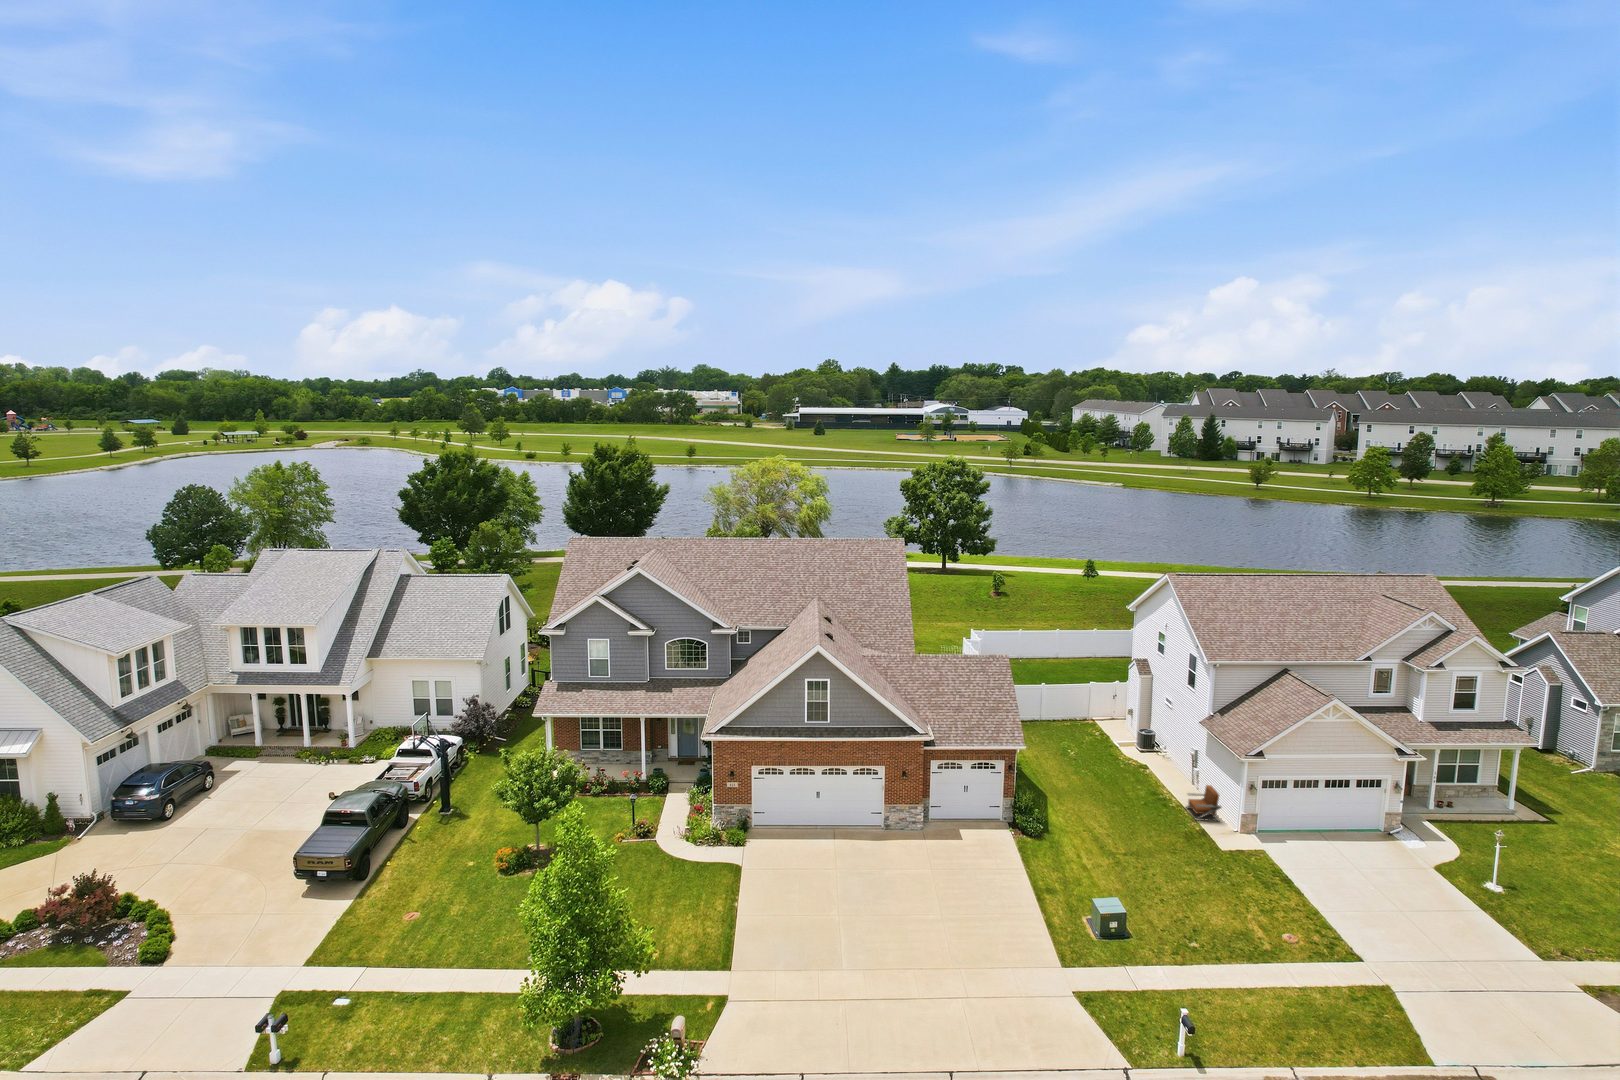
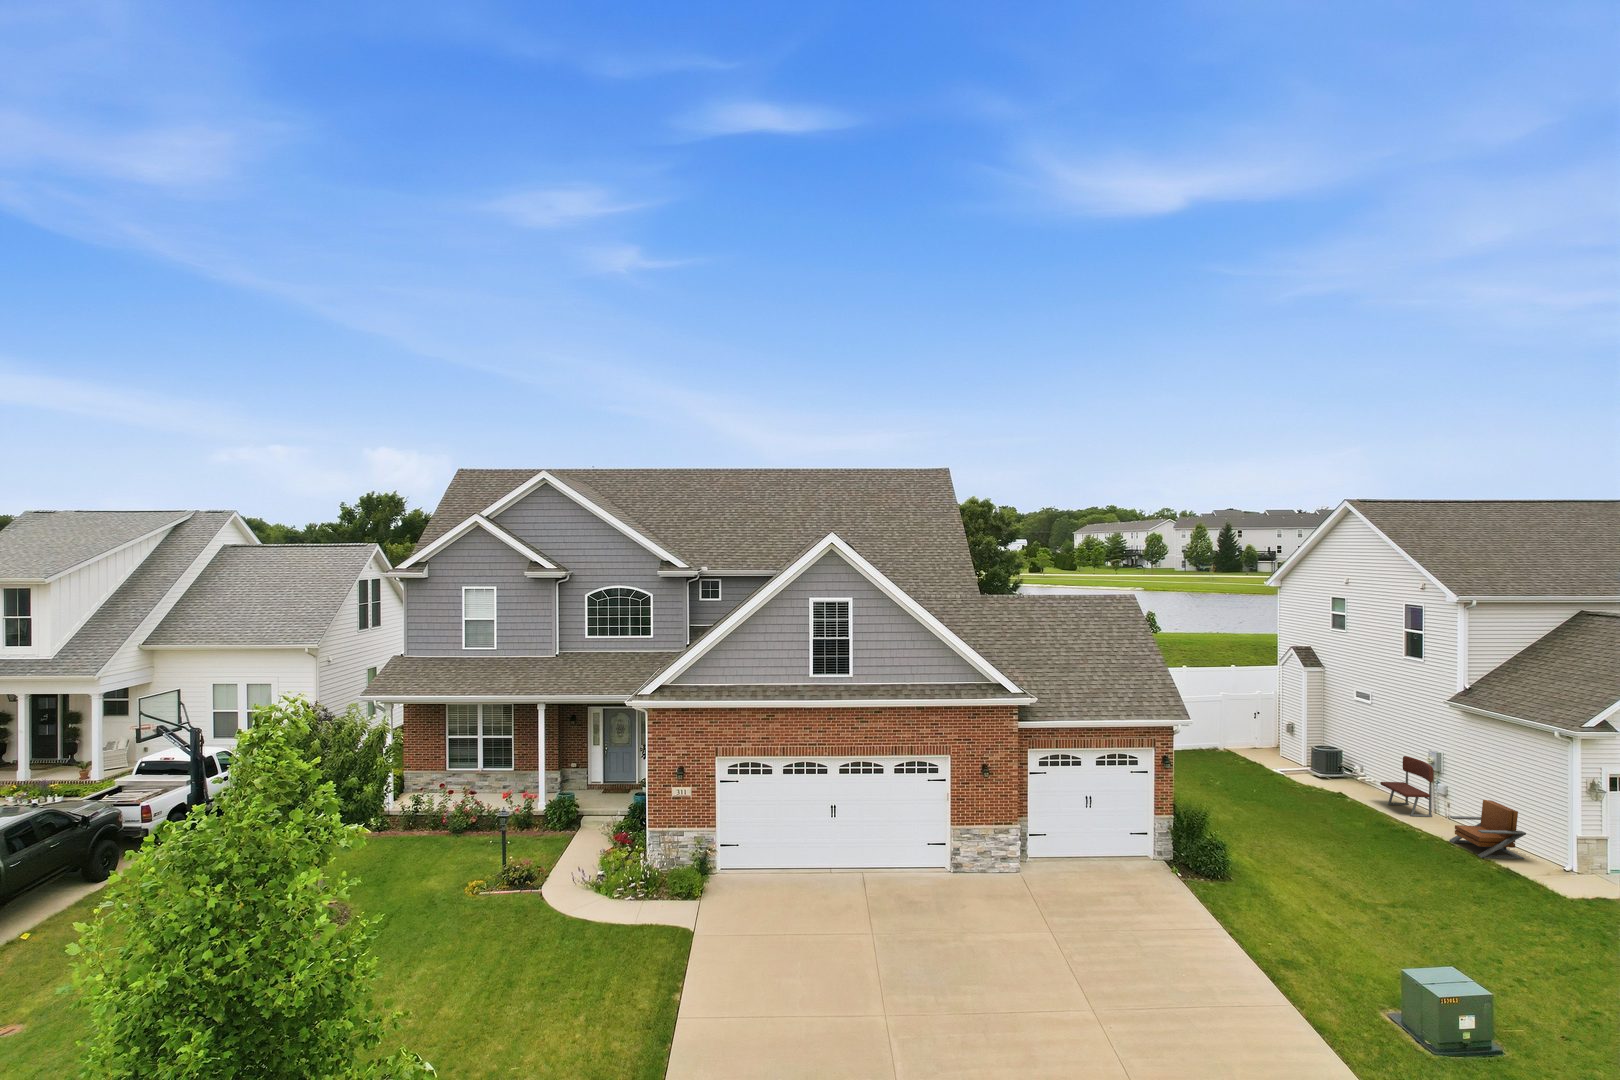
bench: none [1165,748,1191,787] -> present [1380,756,1433,817]

